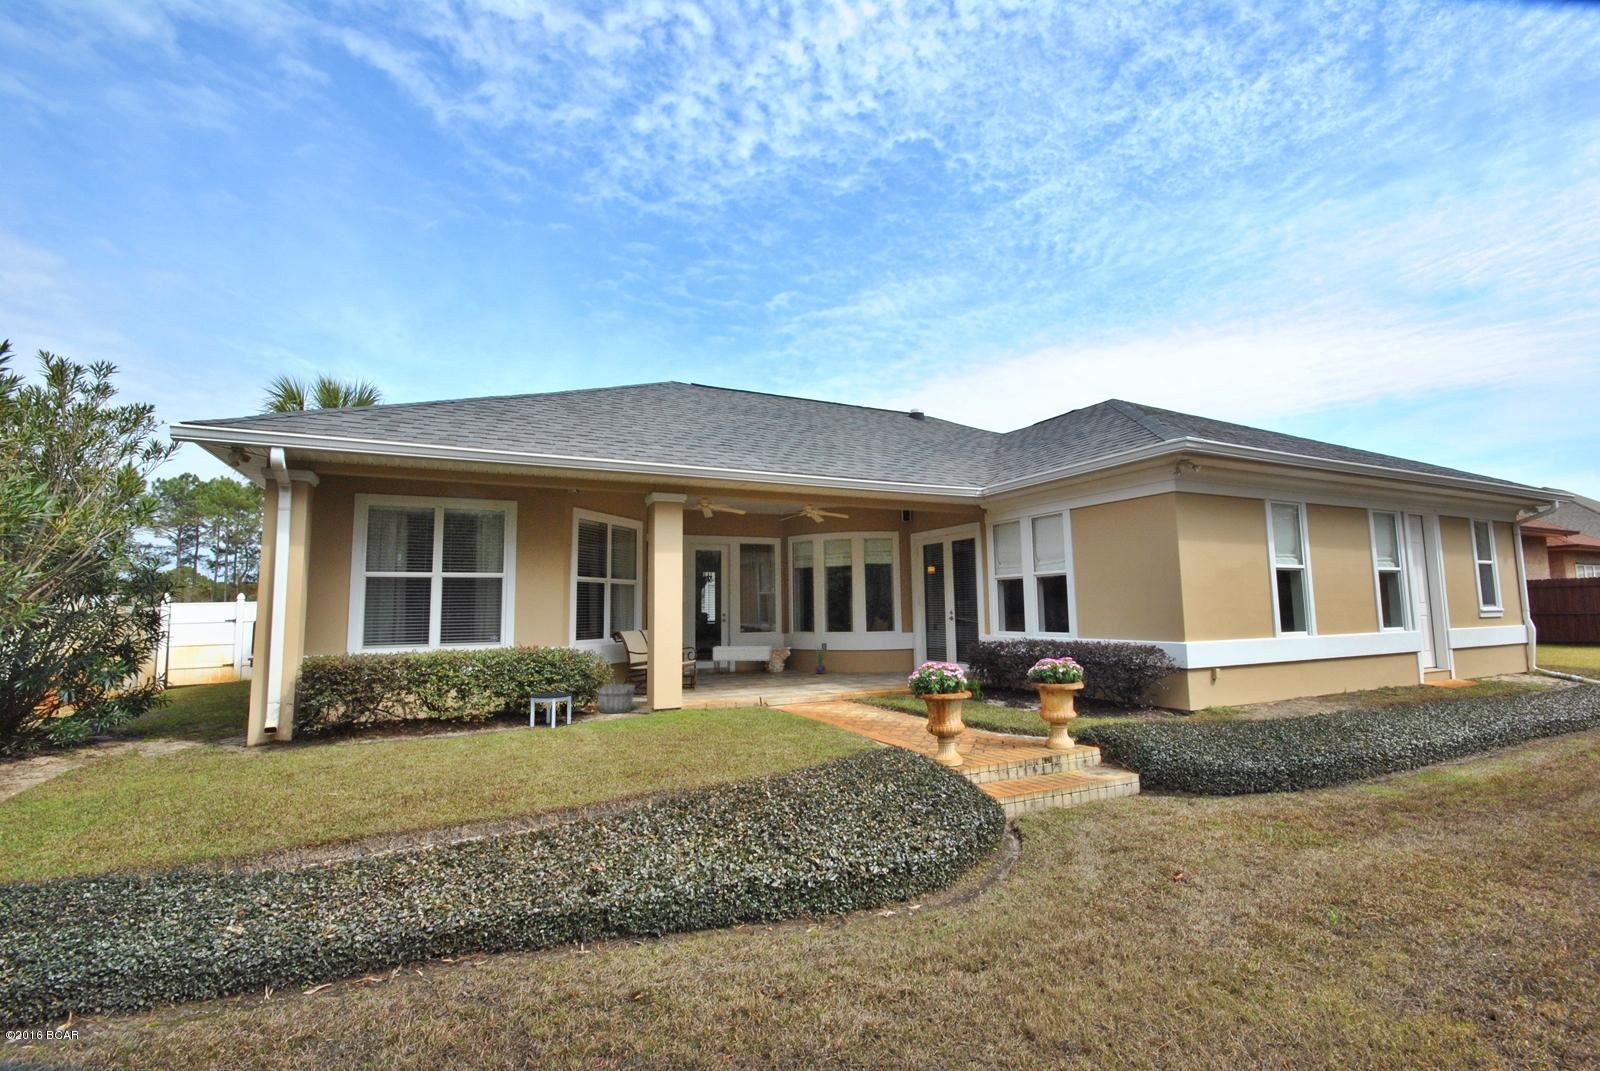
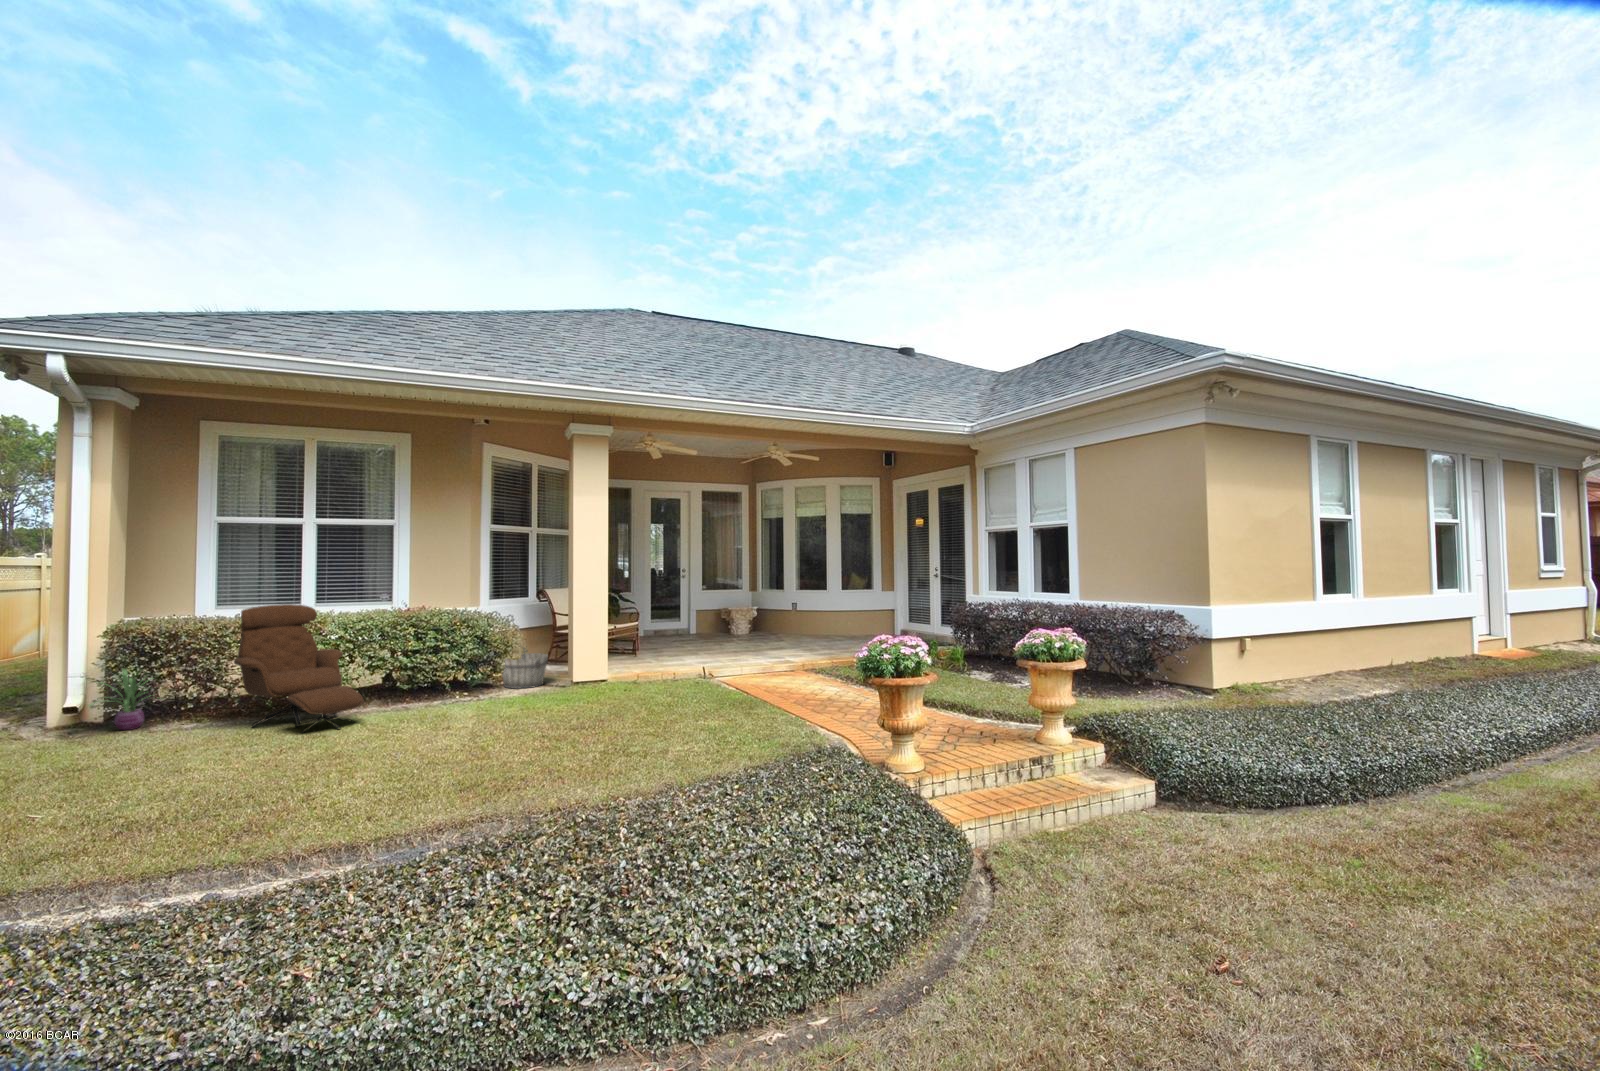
lounge chair: none [402,642,505,744] -> present [234,604,363,732]
bench: present [713,646,772,672] -> none [664,605,732,636]
decorative plant: present [815,646,825,674] -> present [90,669,155,730]
round table: present [530,692,572,728] -> none [406,665,460,710]

